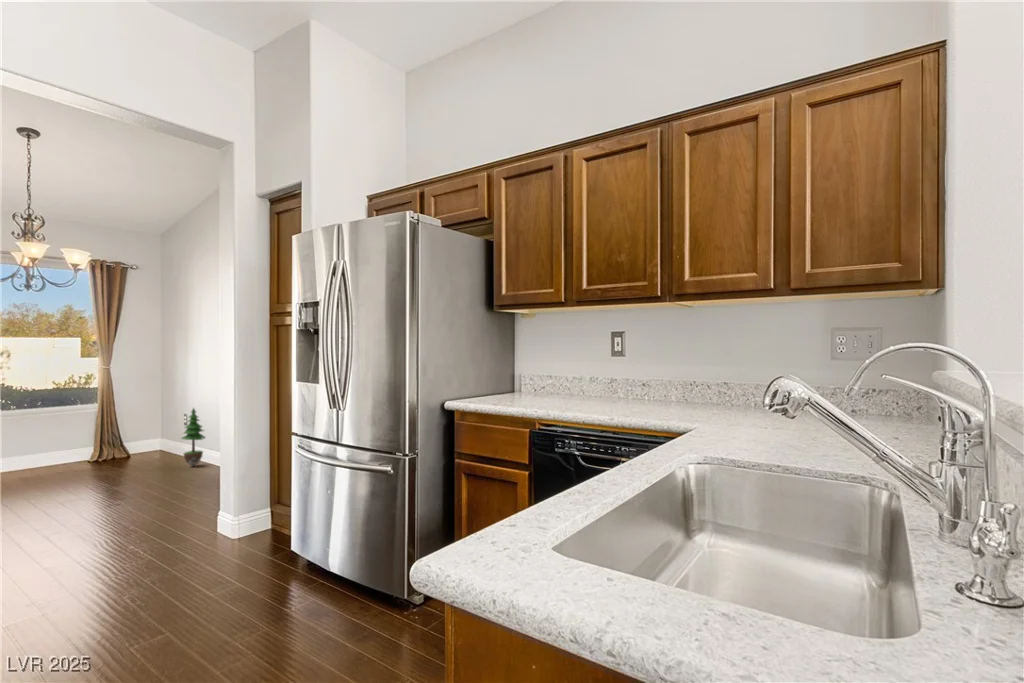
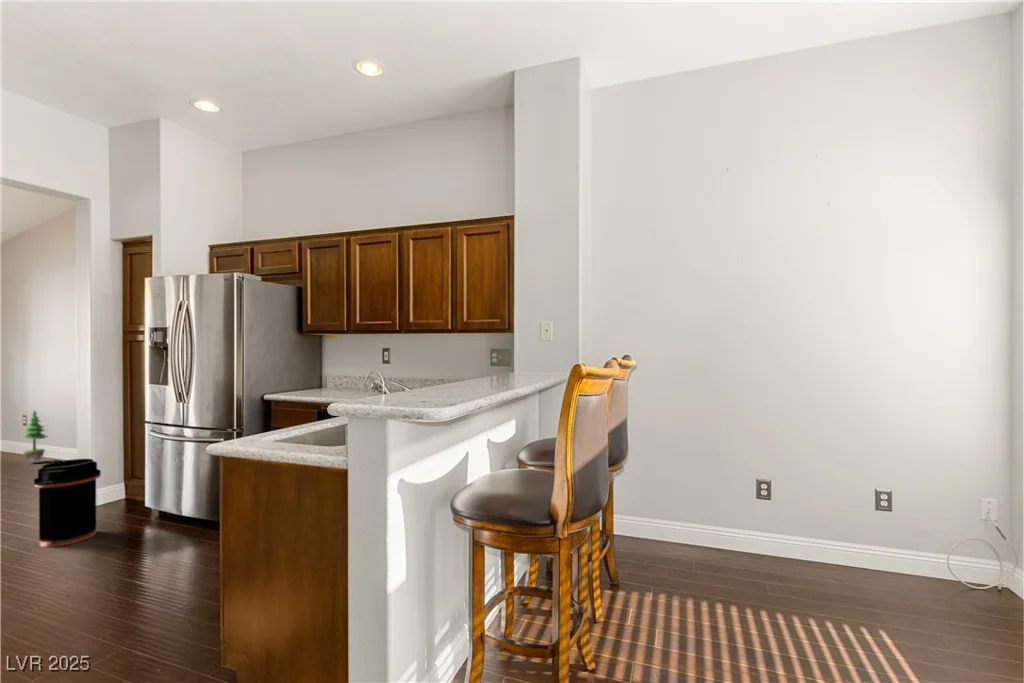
trash can: none [152,483,234,613] -> present [34,459,101,547]

